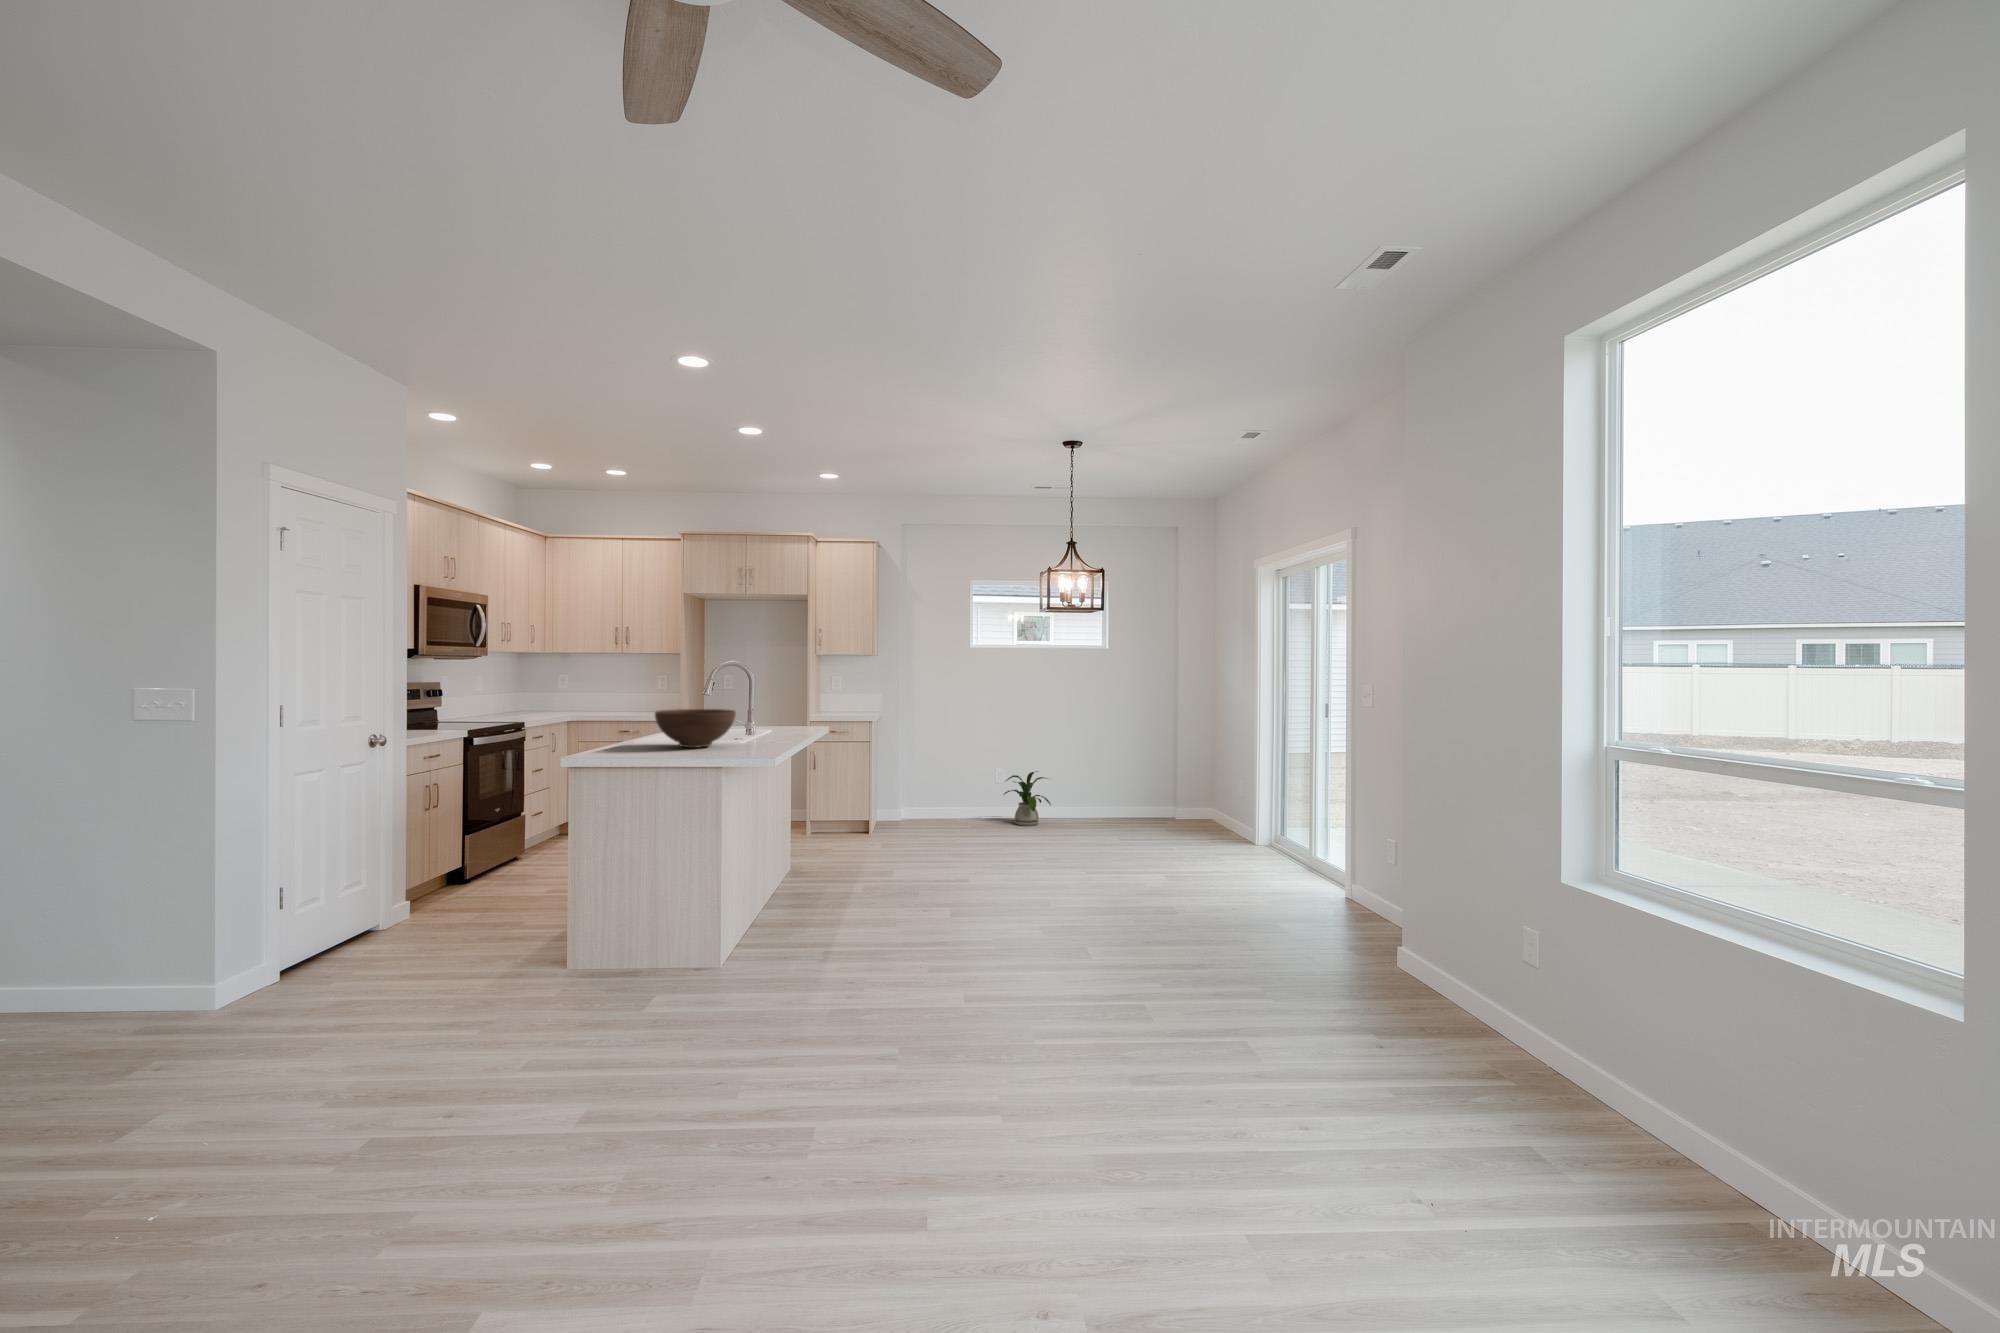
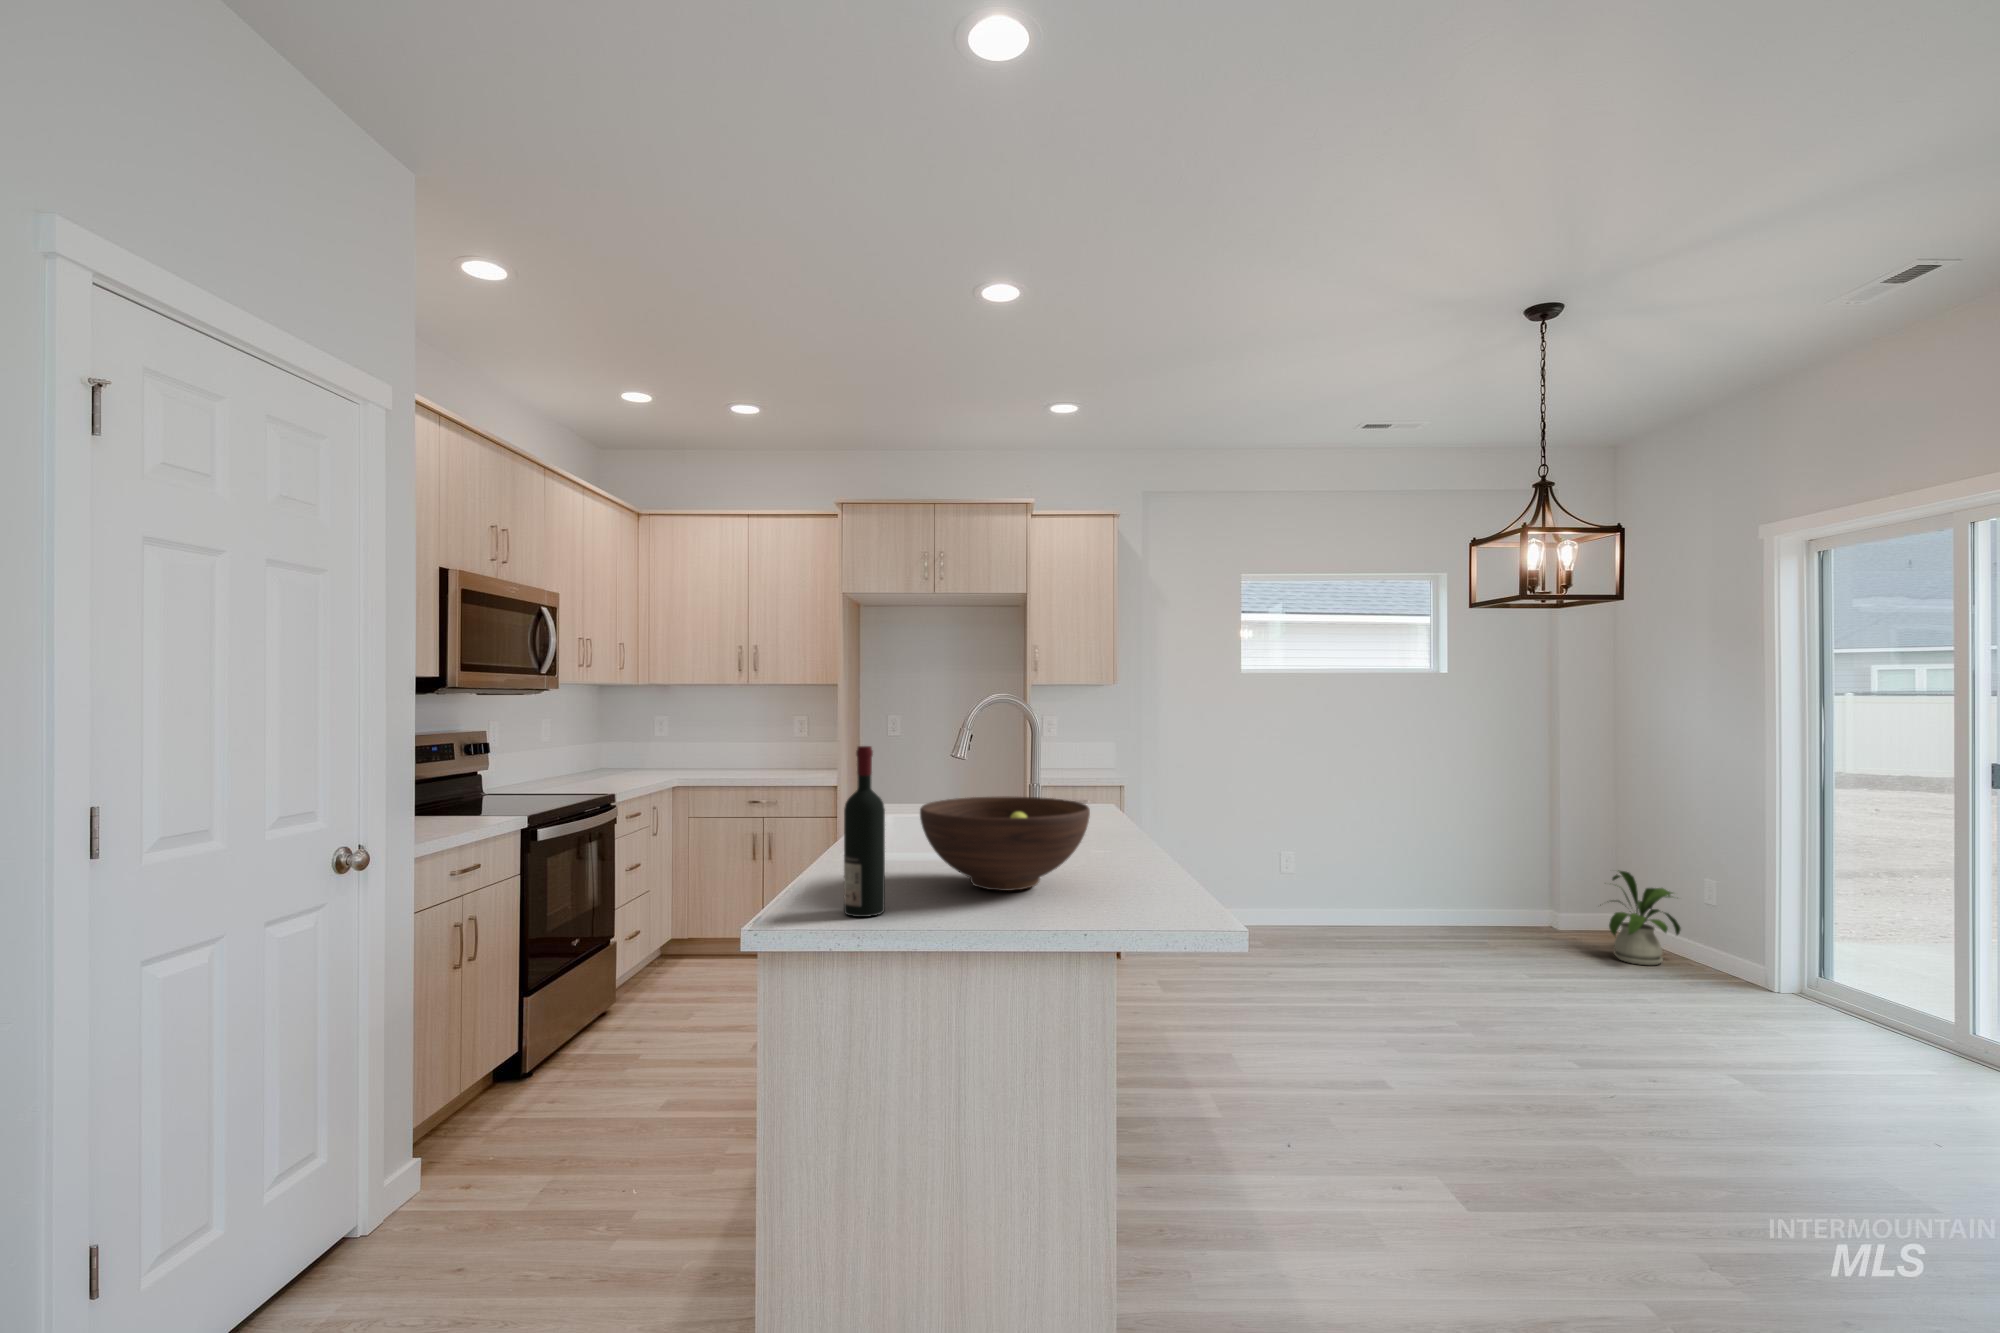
wine bottle: none [610,682,629,753] -> present [844,746,885,917]
house plant: present [1003,771,1051,826] -> present [1609,870,1681,965]

